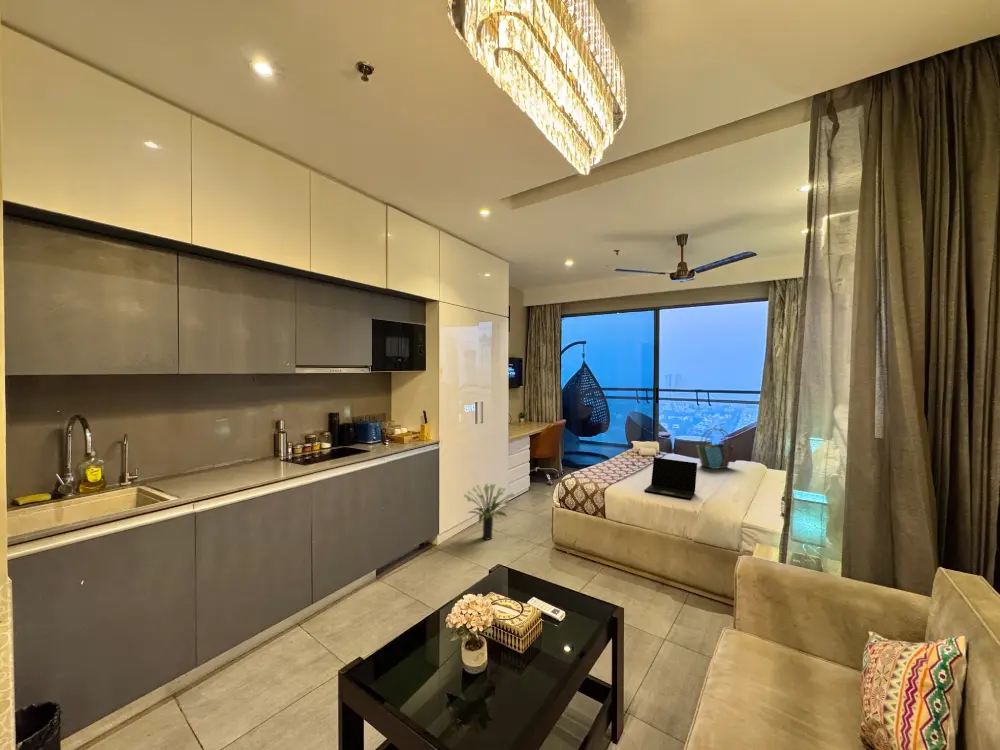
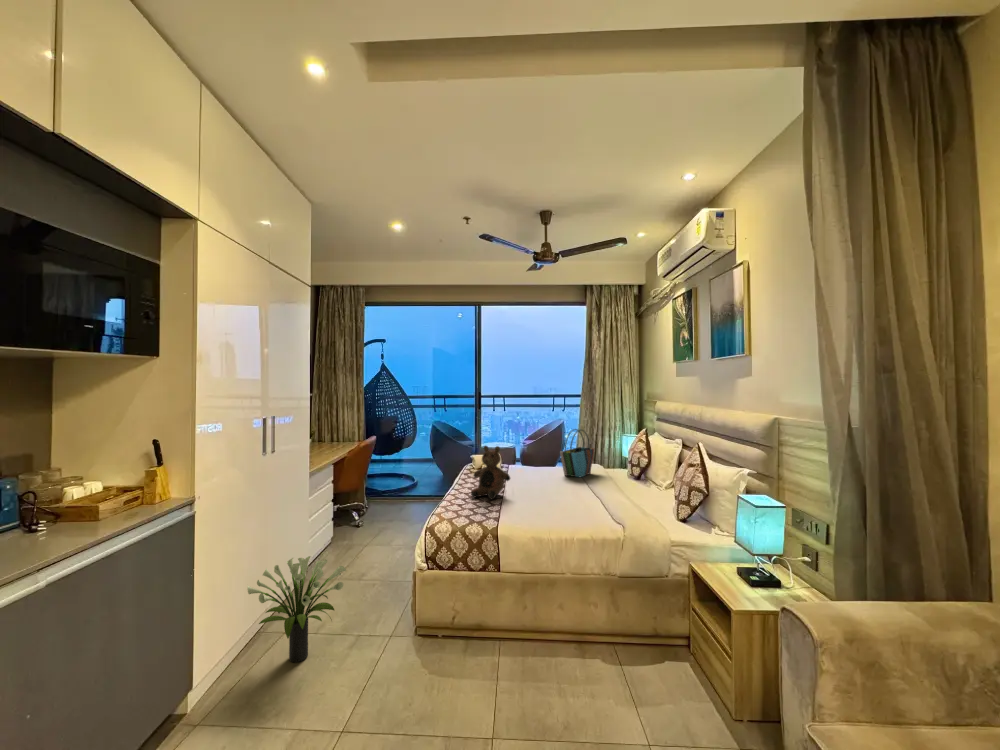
teddy bear: none [607,433,637,472] -> present [471,446,510,499]
laptop: present [644,458,697,499] -> none [547,473,612,524]

